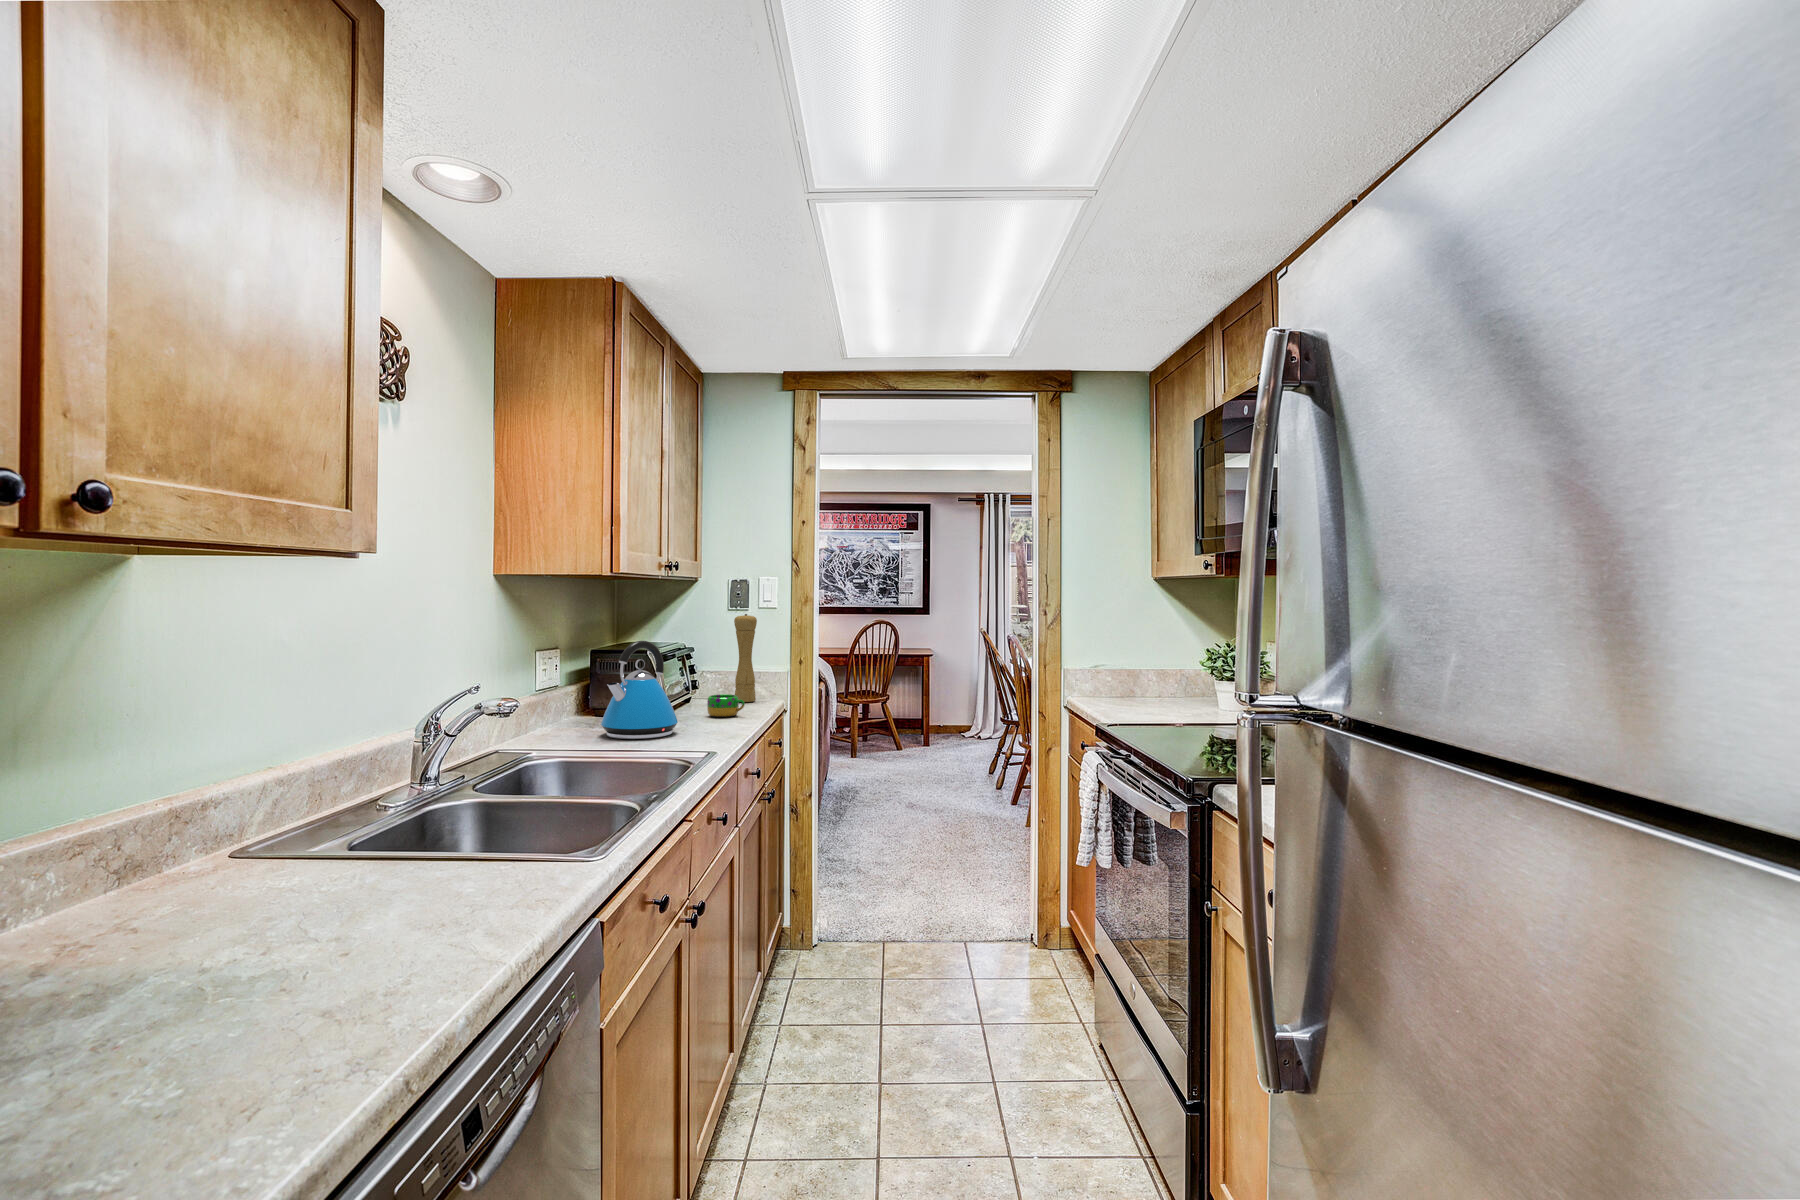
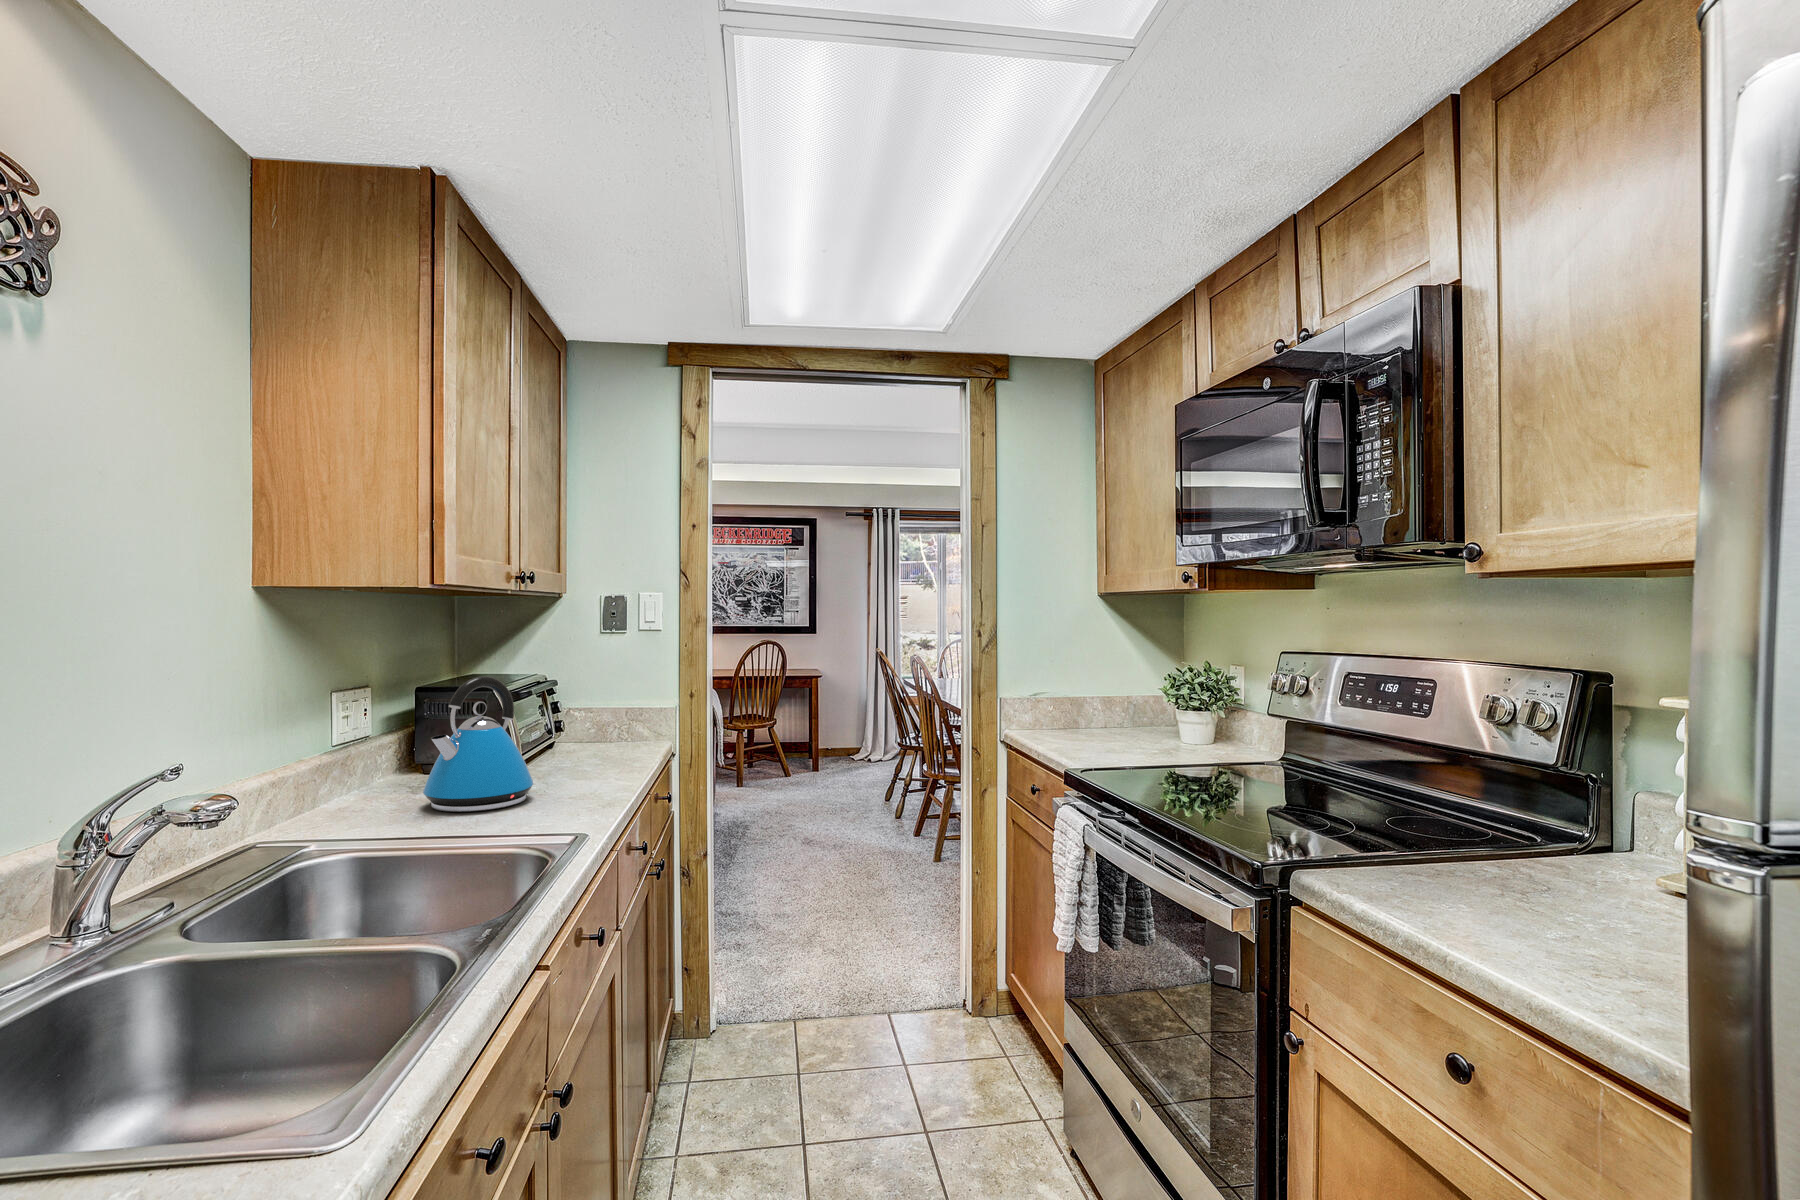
pepper mill: present [734,614,757,702] -> none [609,637,638,745]
mug: present [707,694,744,717] -> none [575,740,624,770]

